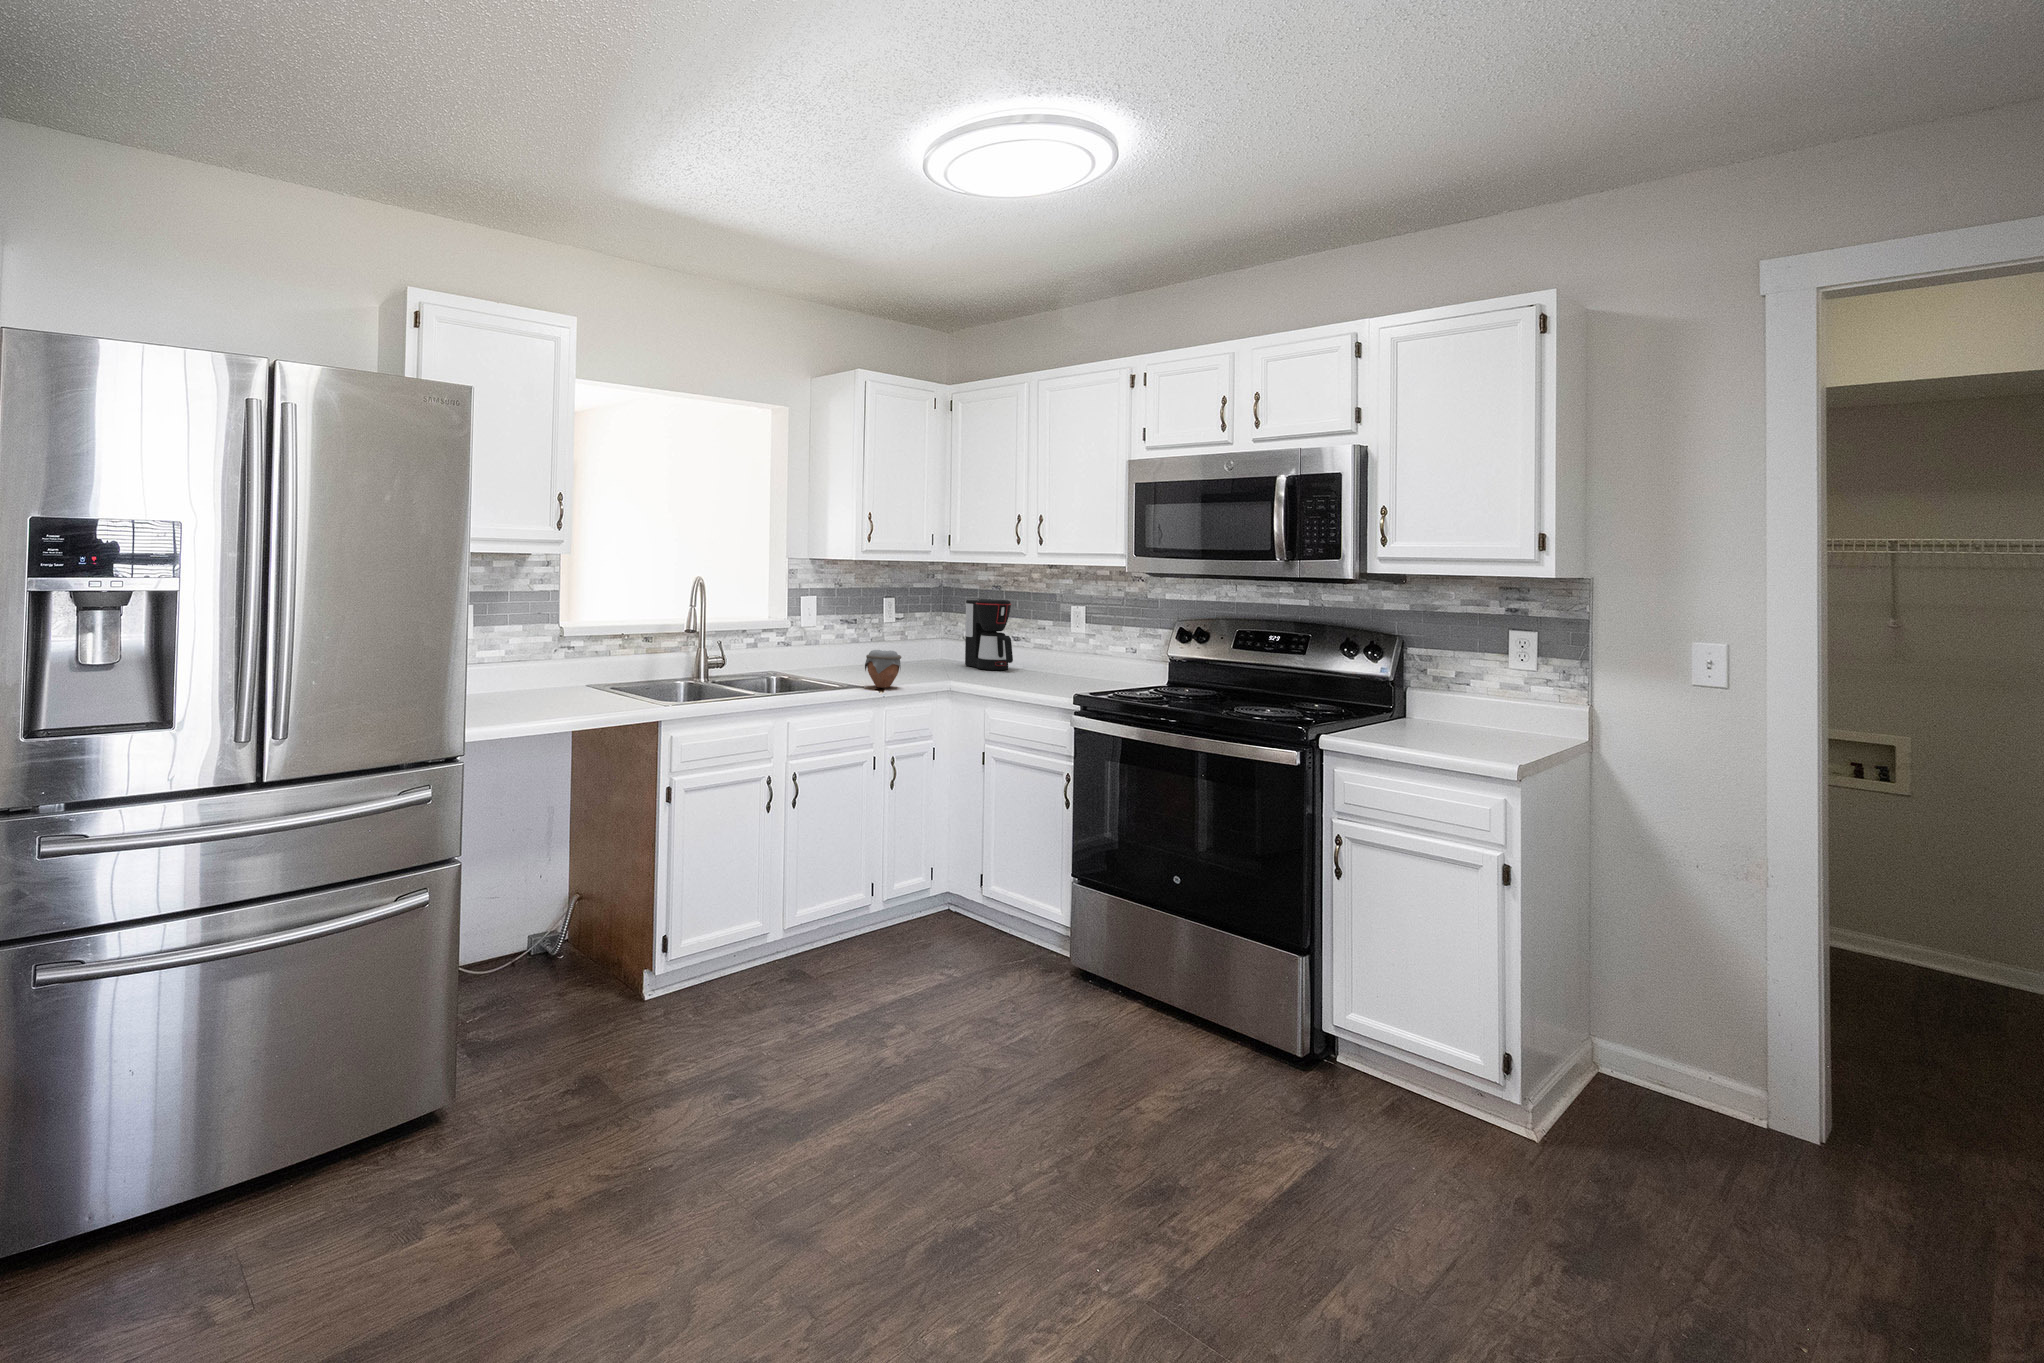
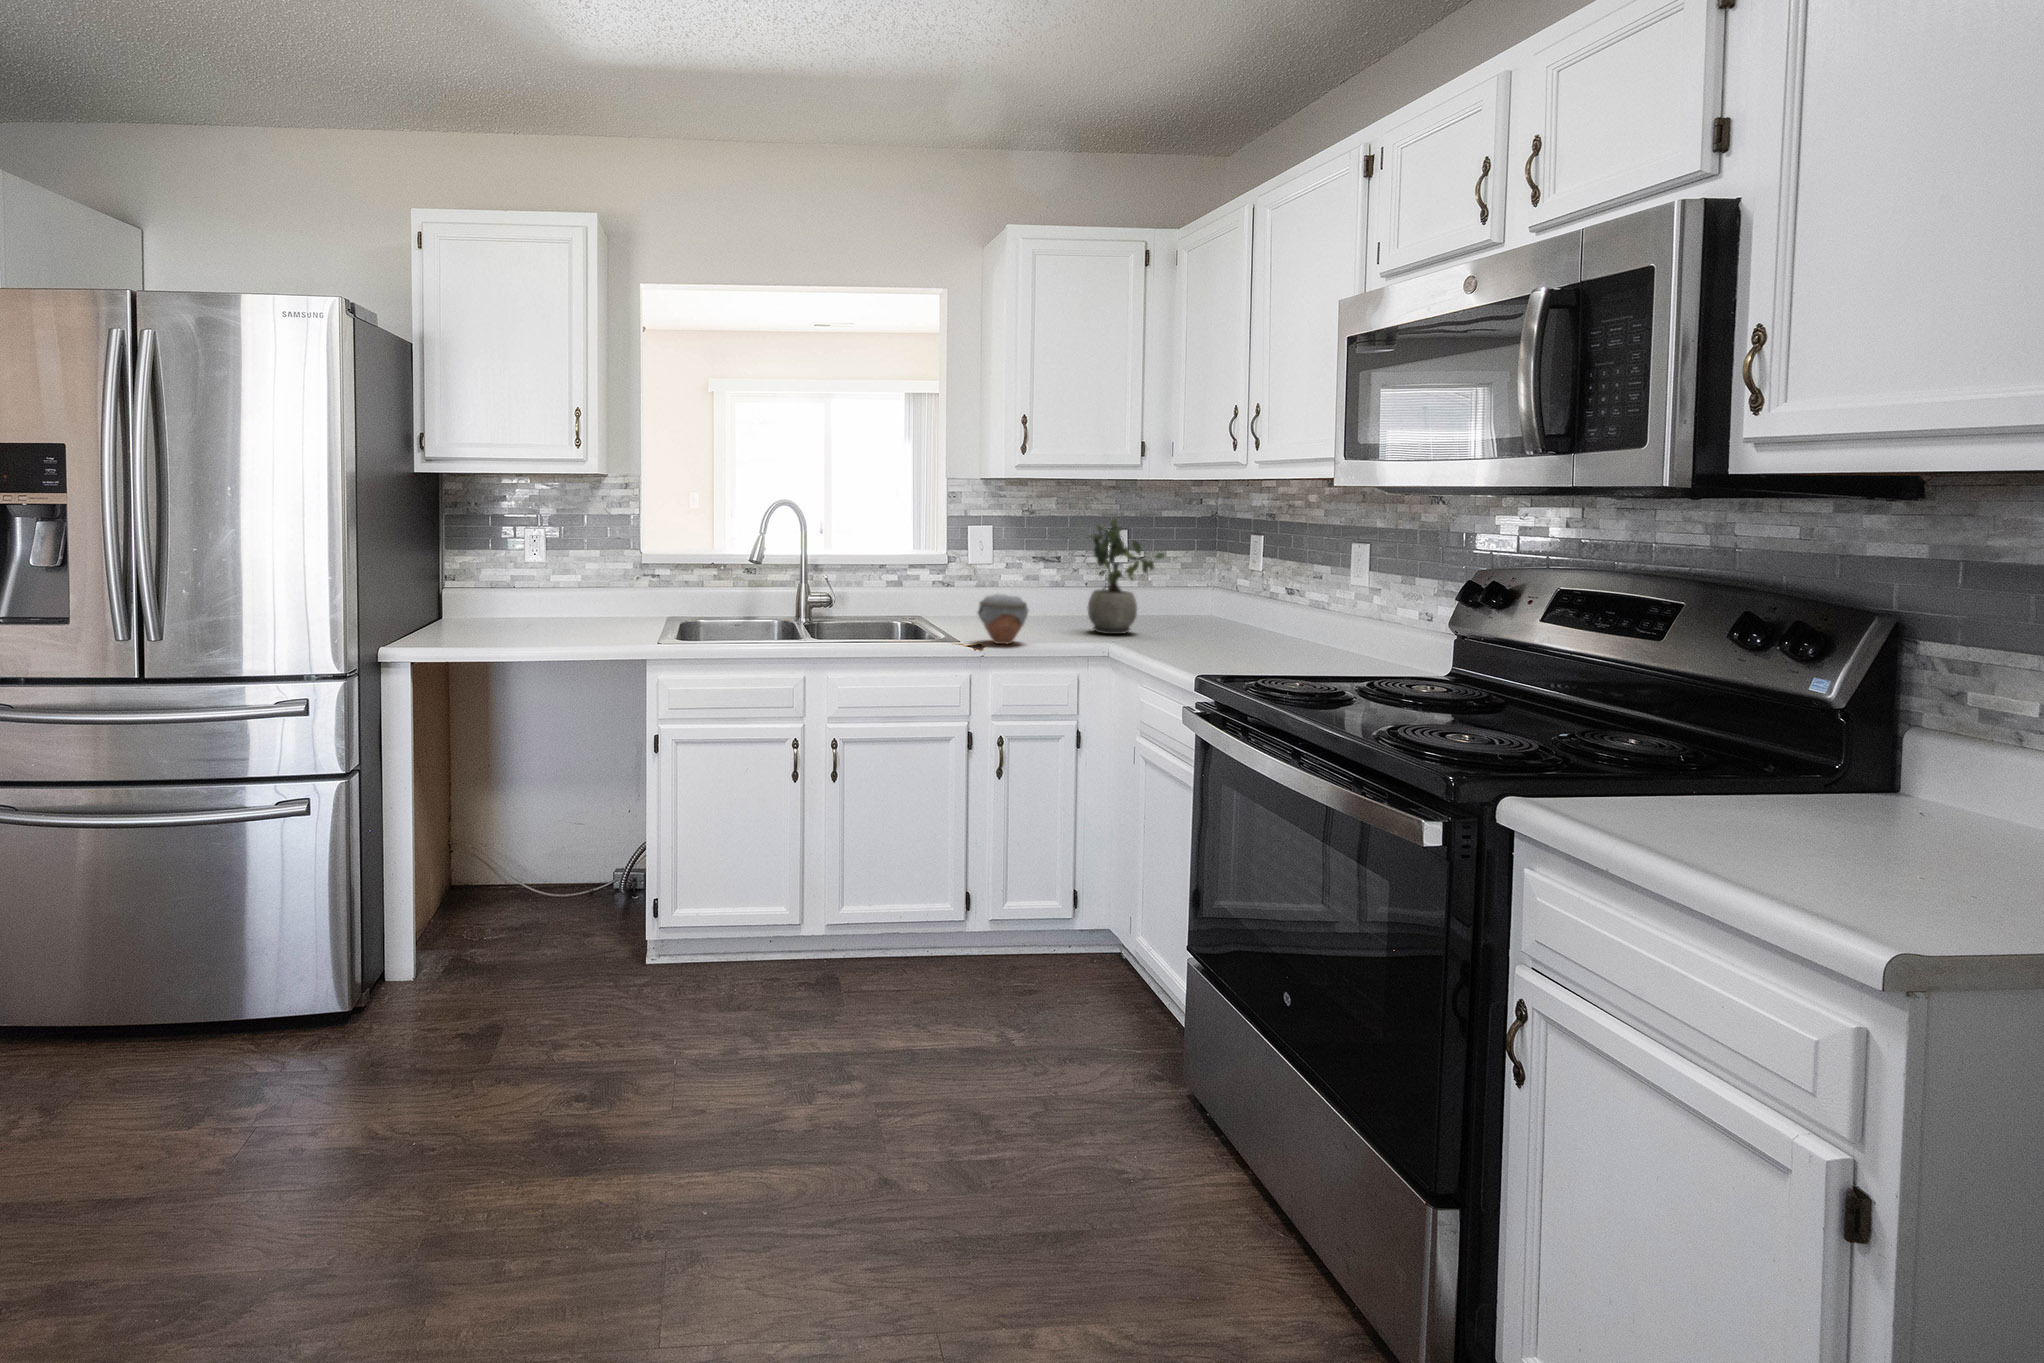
potted plant: none [907,590,966,677] -> present [1088,518,1164,634]
coffee maker: present [965,599,1013,670] -> none [1218,534,1275,633]

